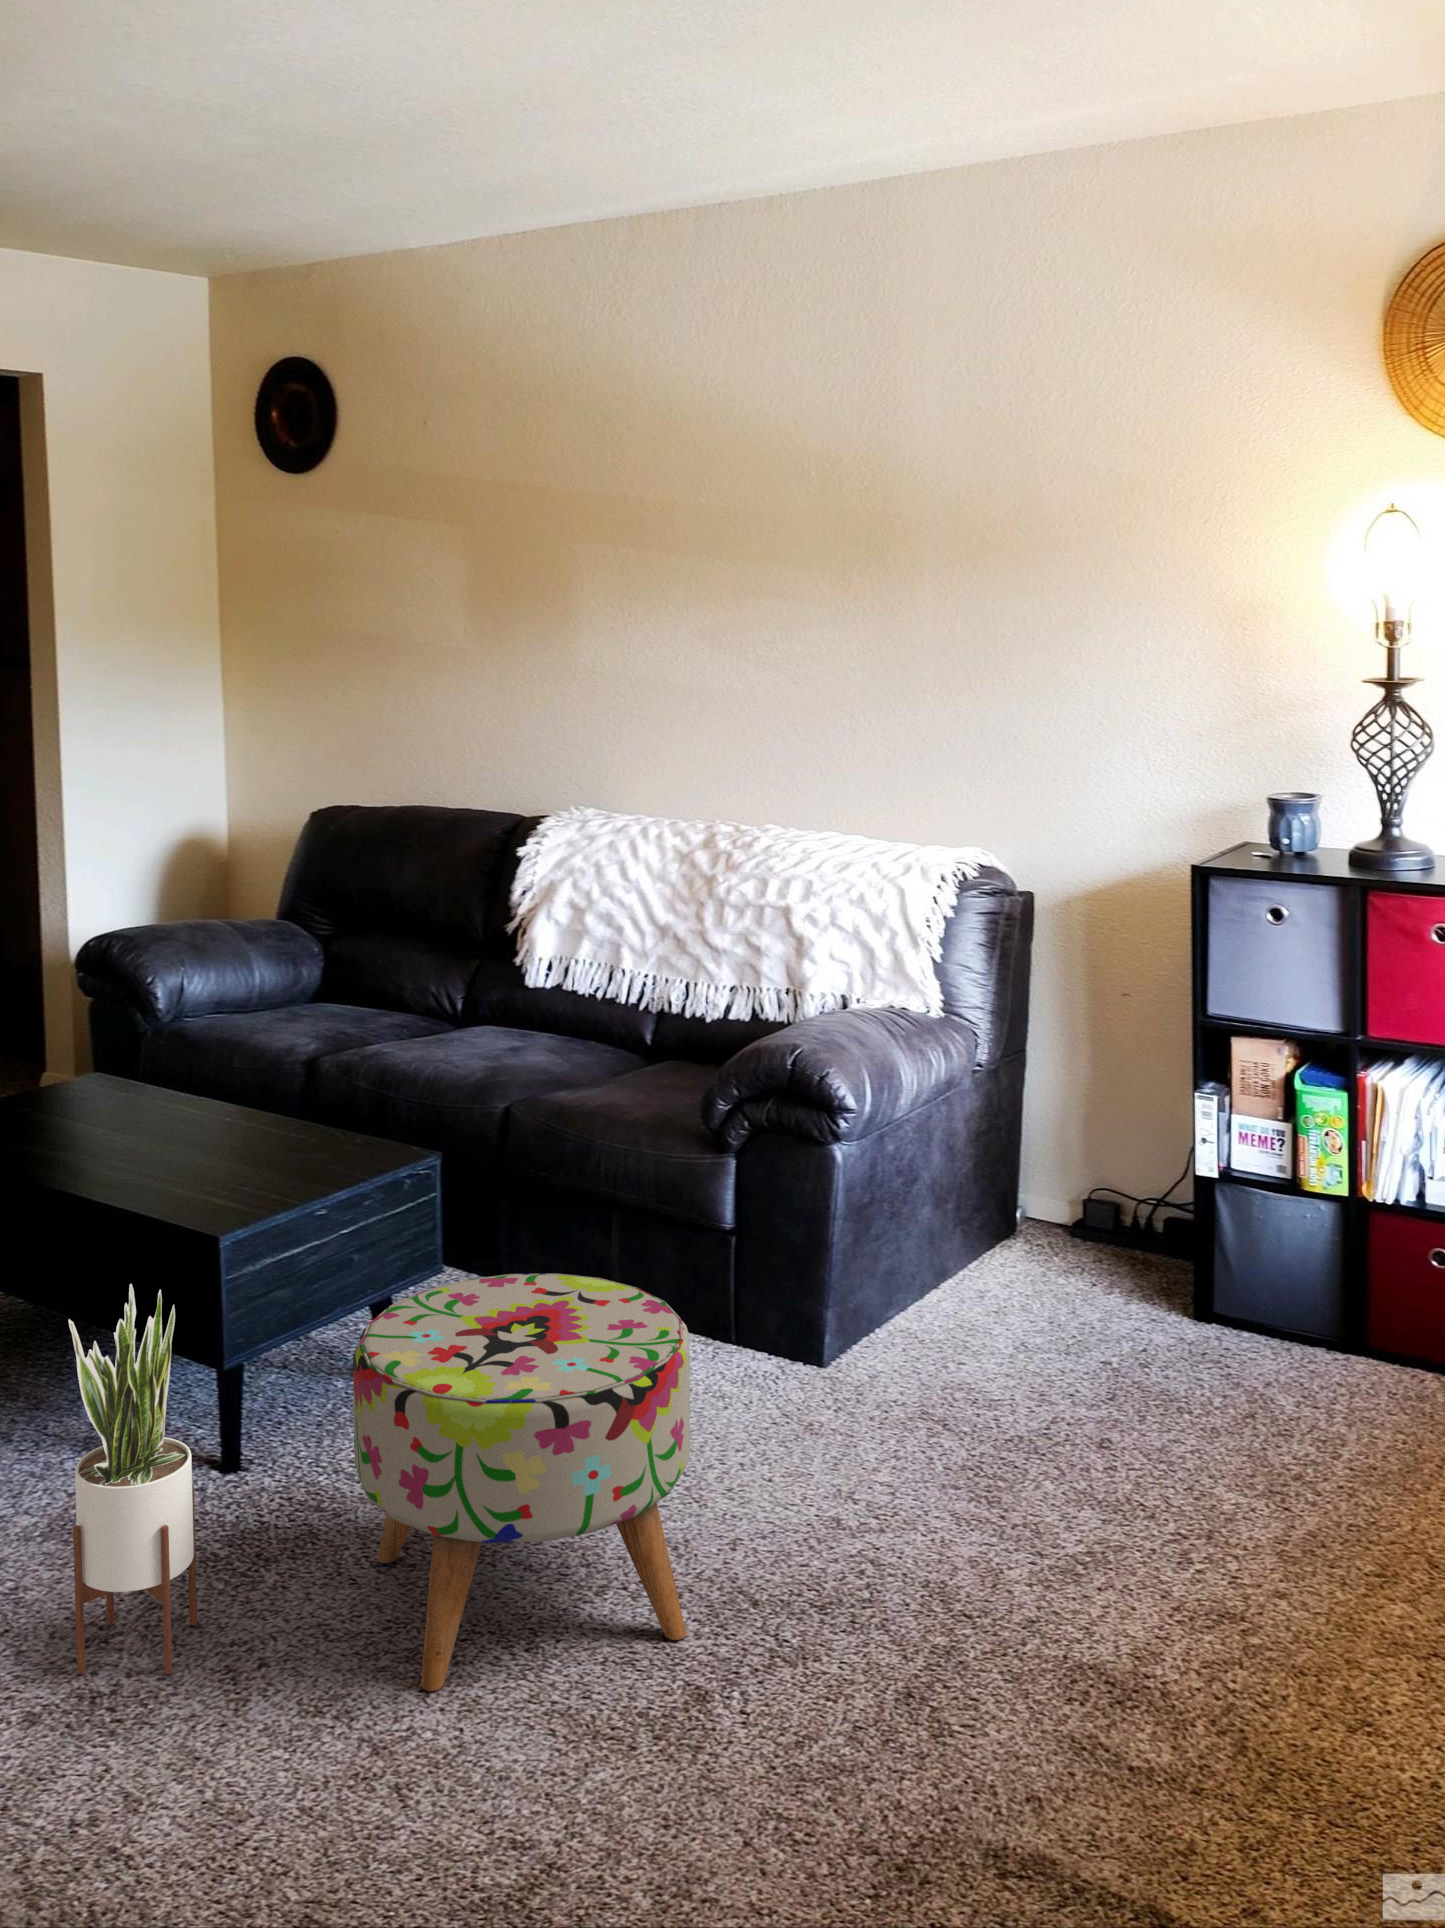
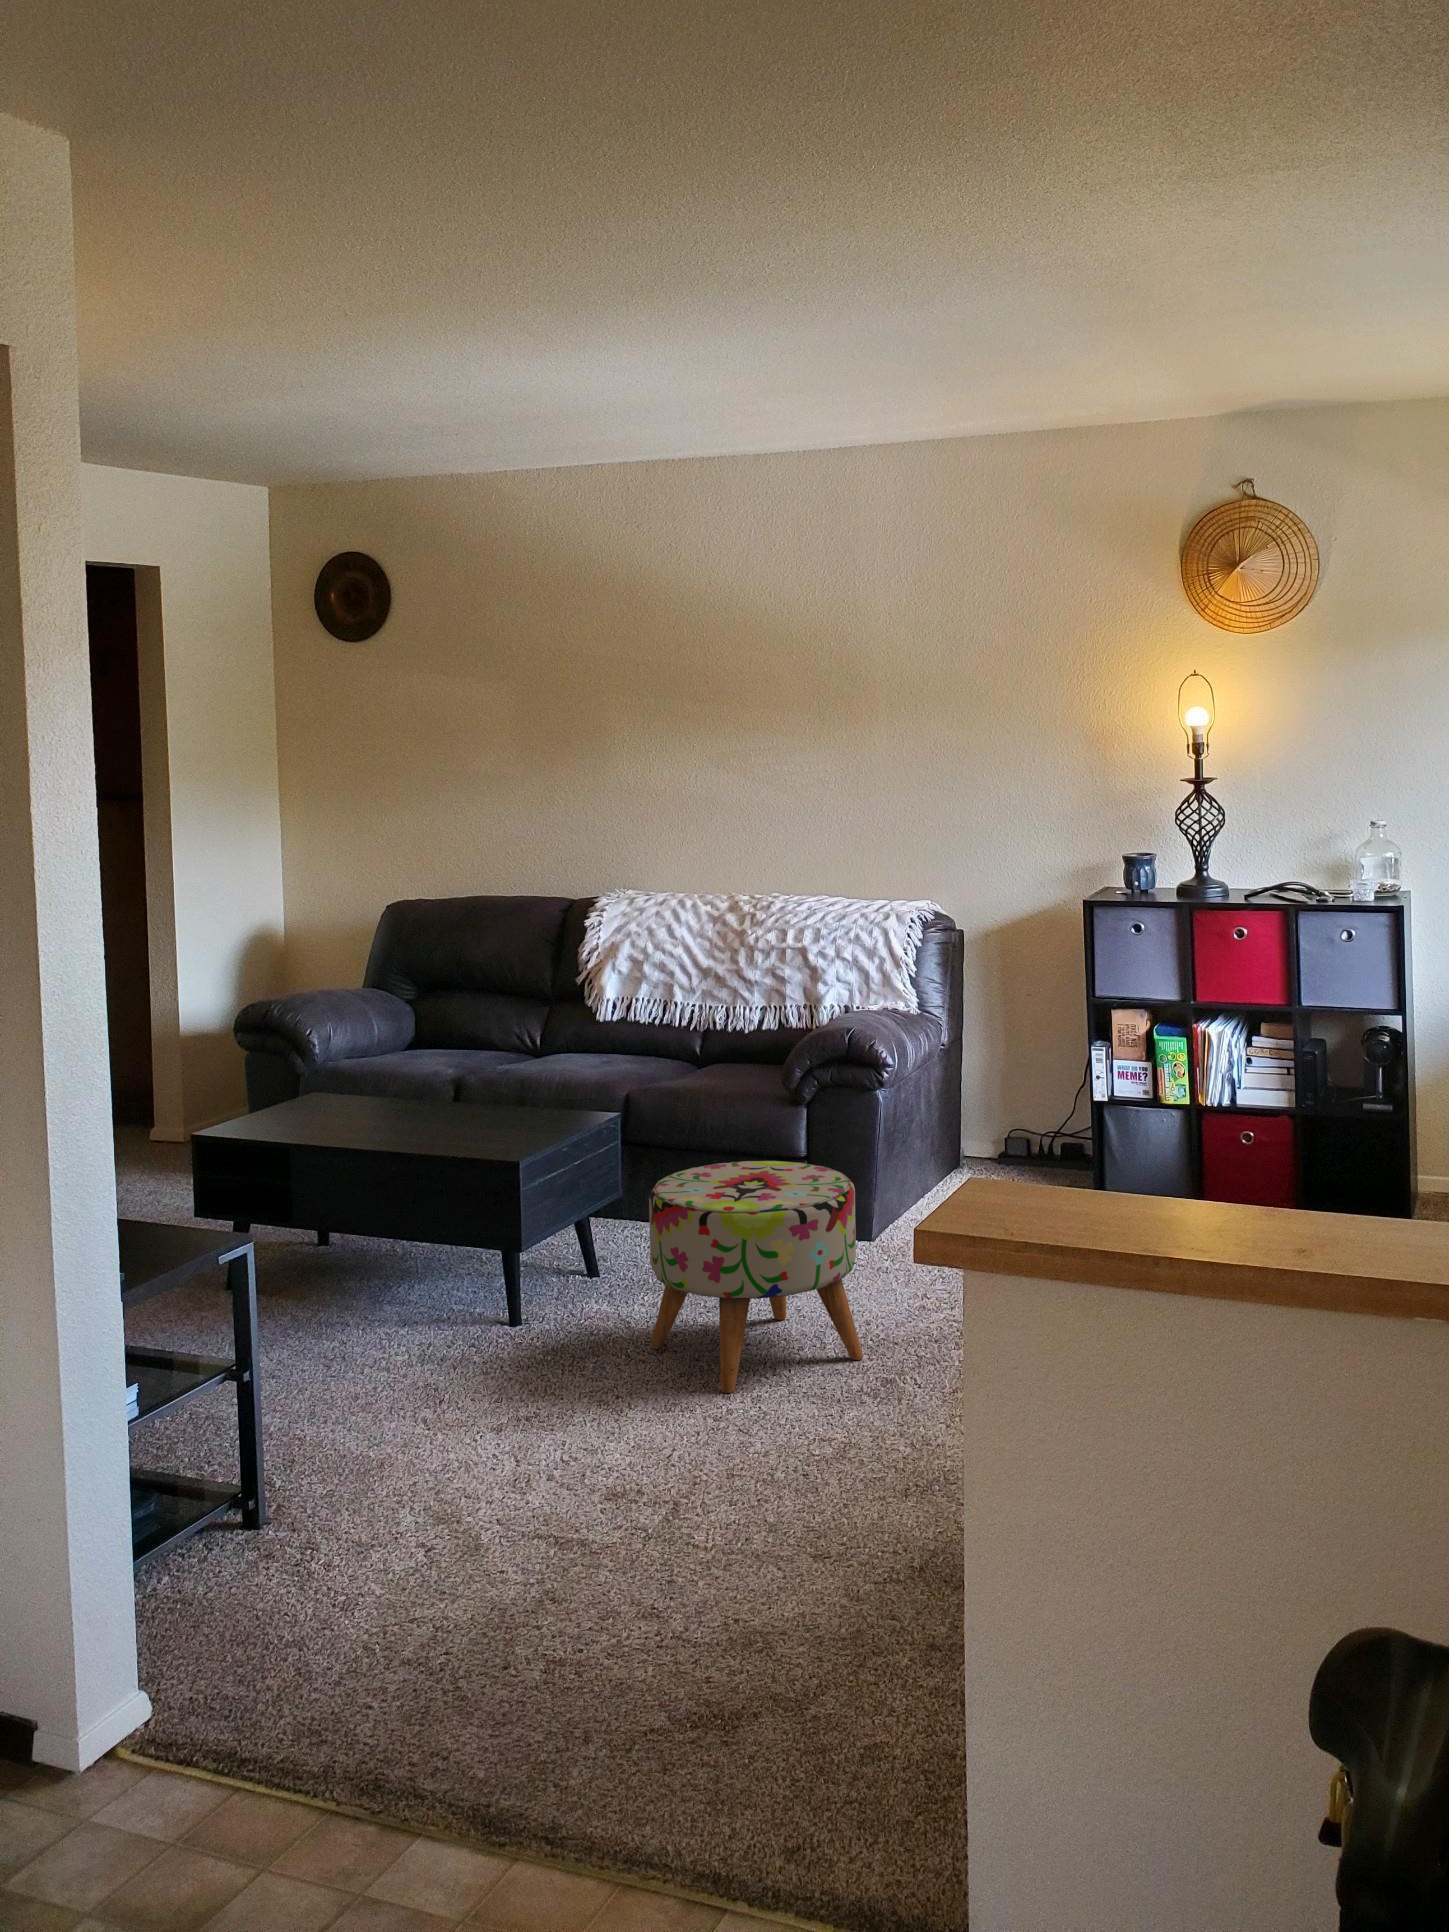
potted plant: present [68,1284,197,1674] -> none [495,1163,565,1410]

